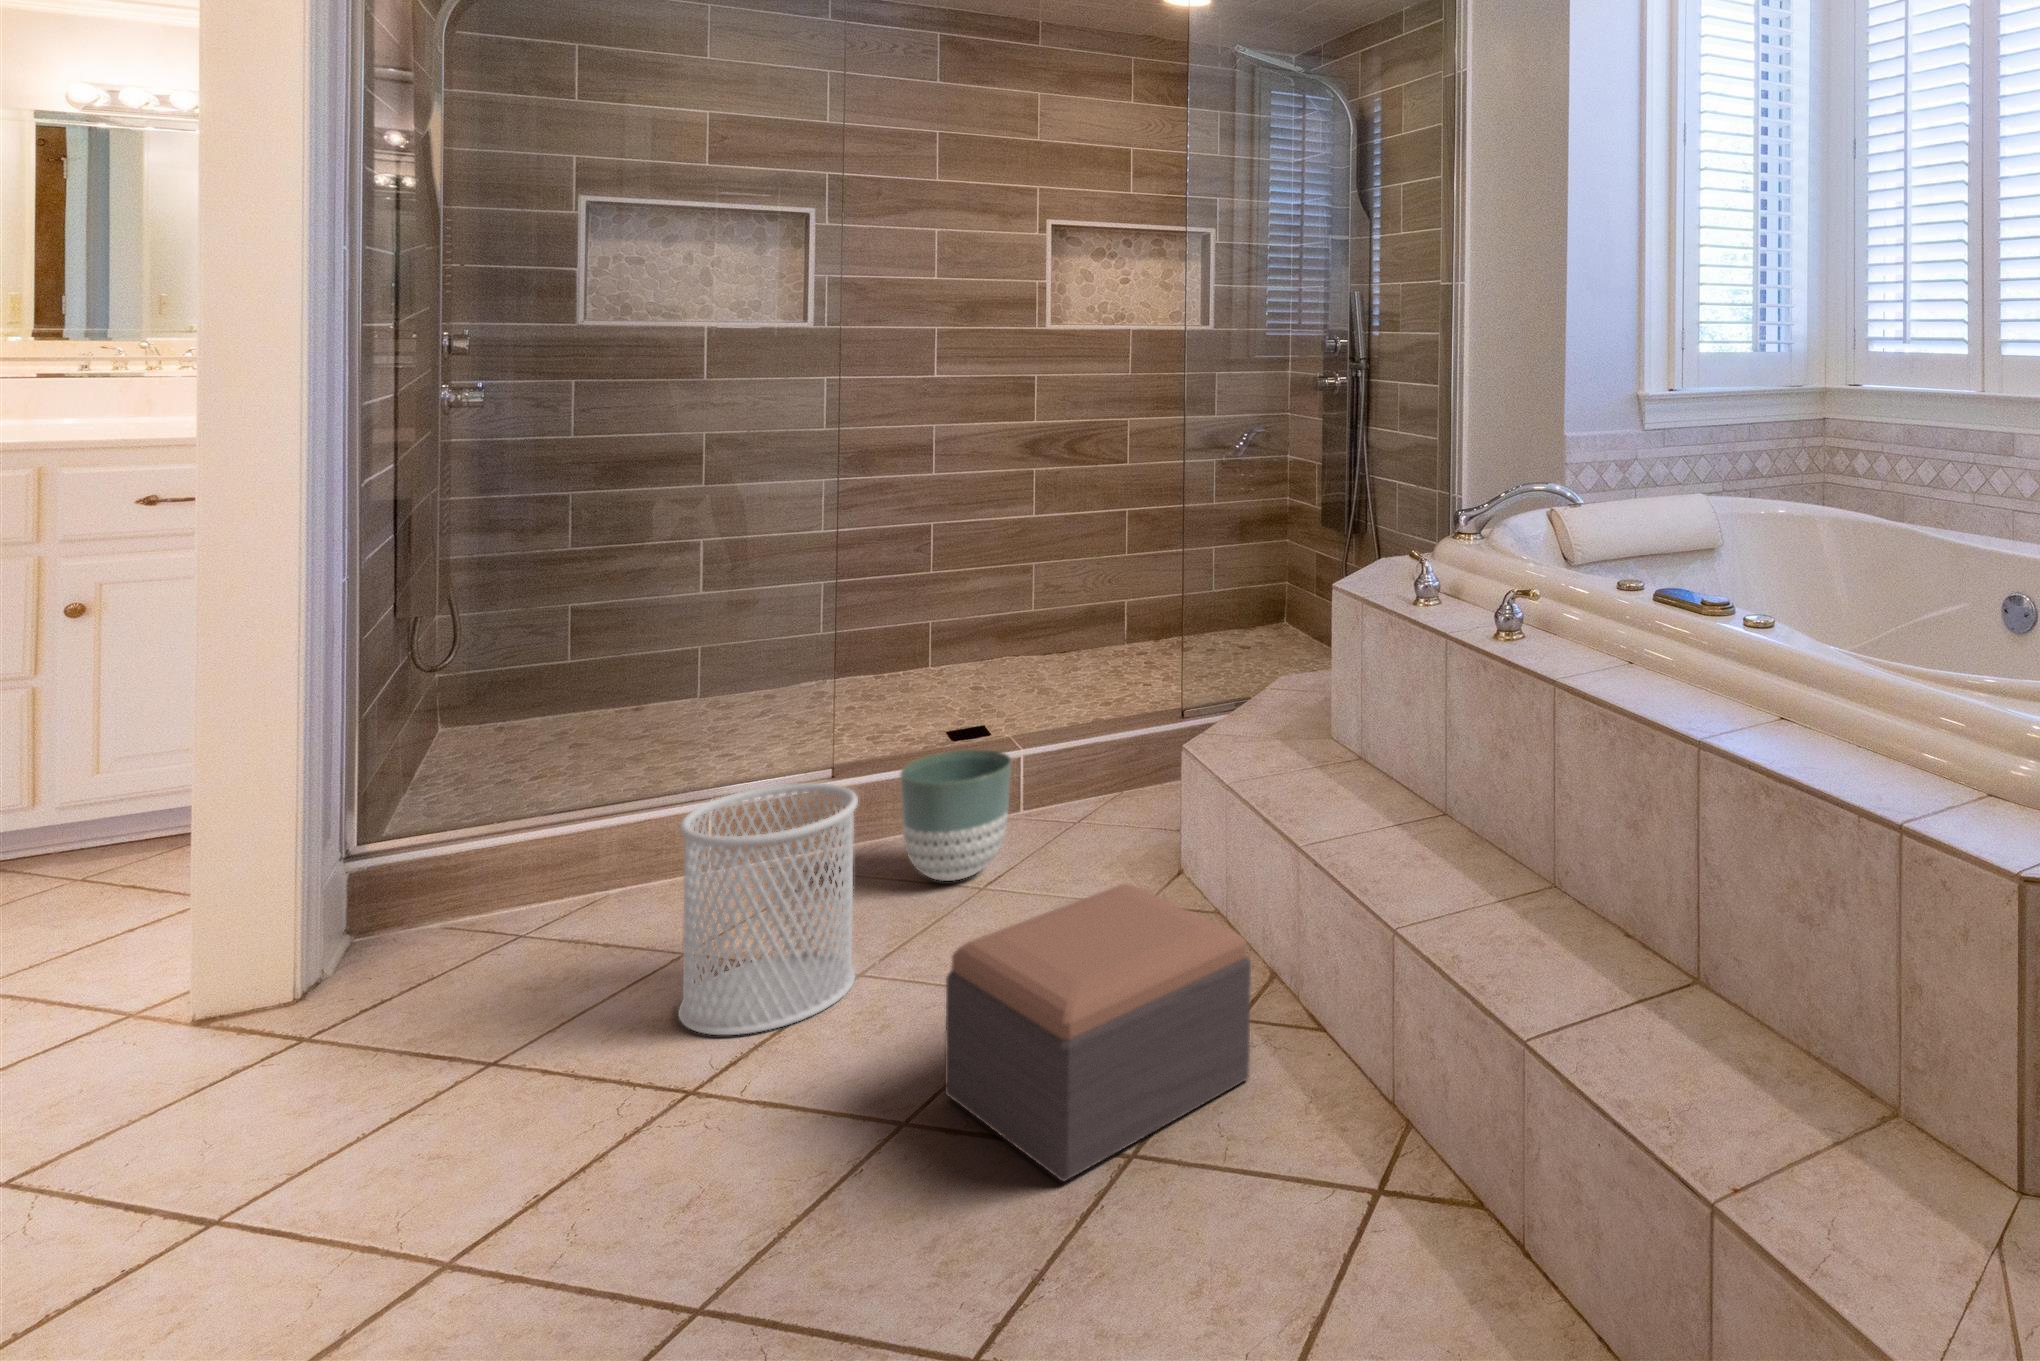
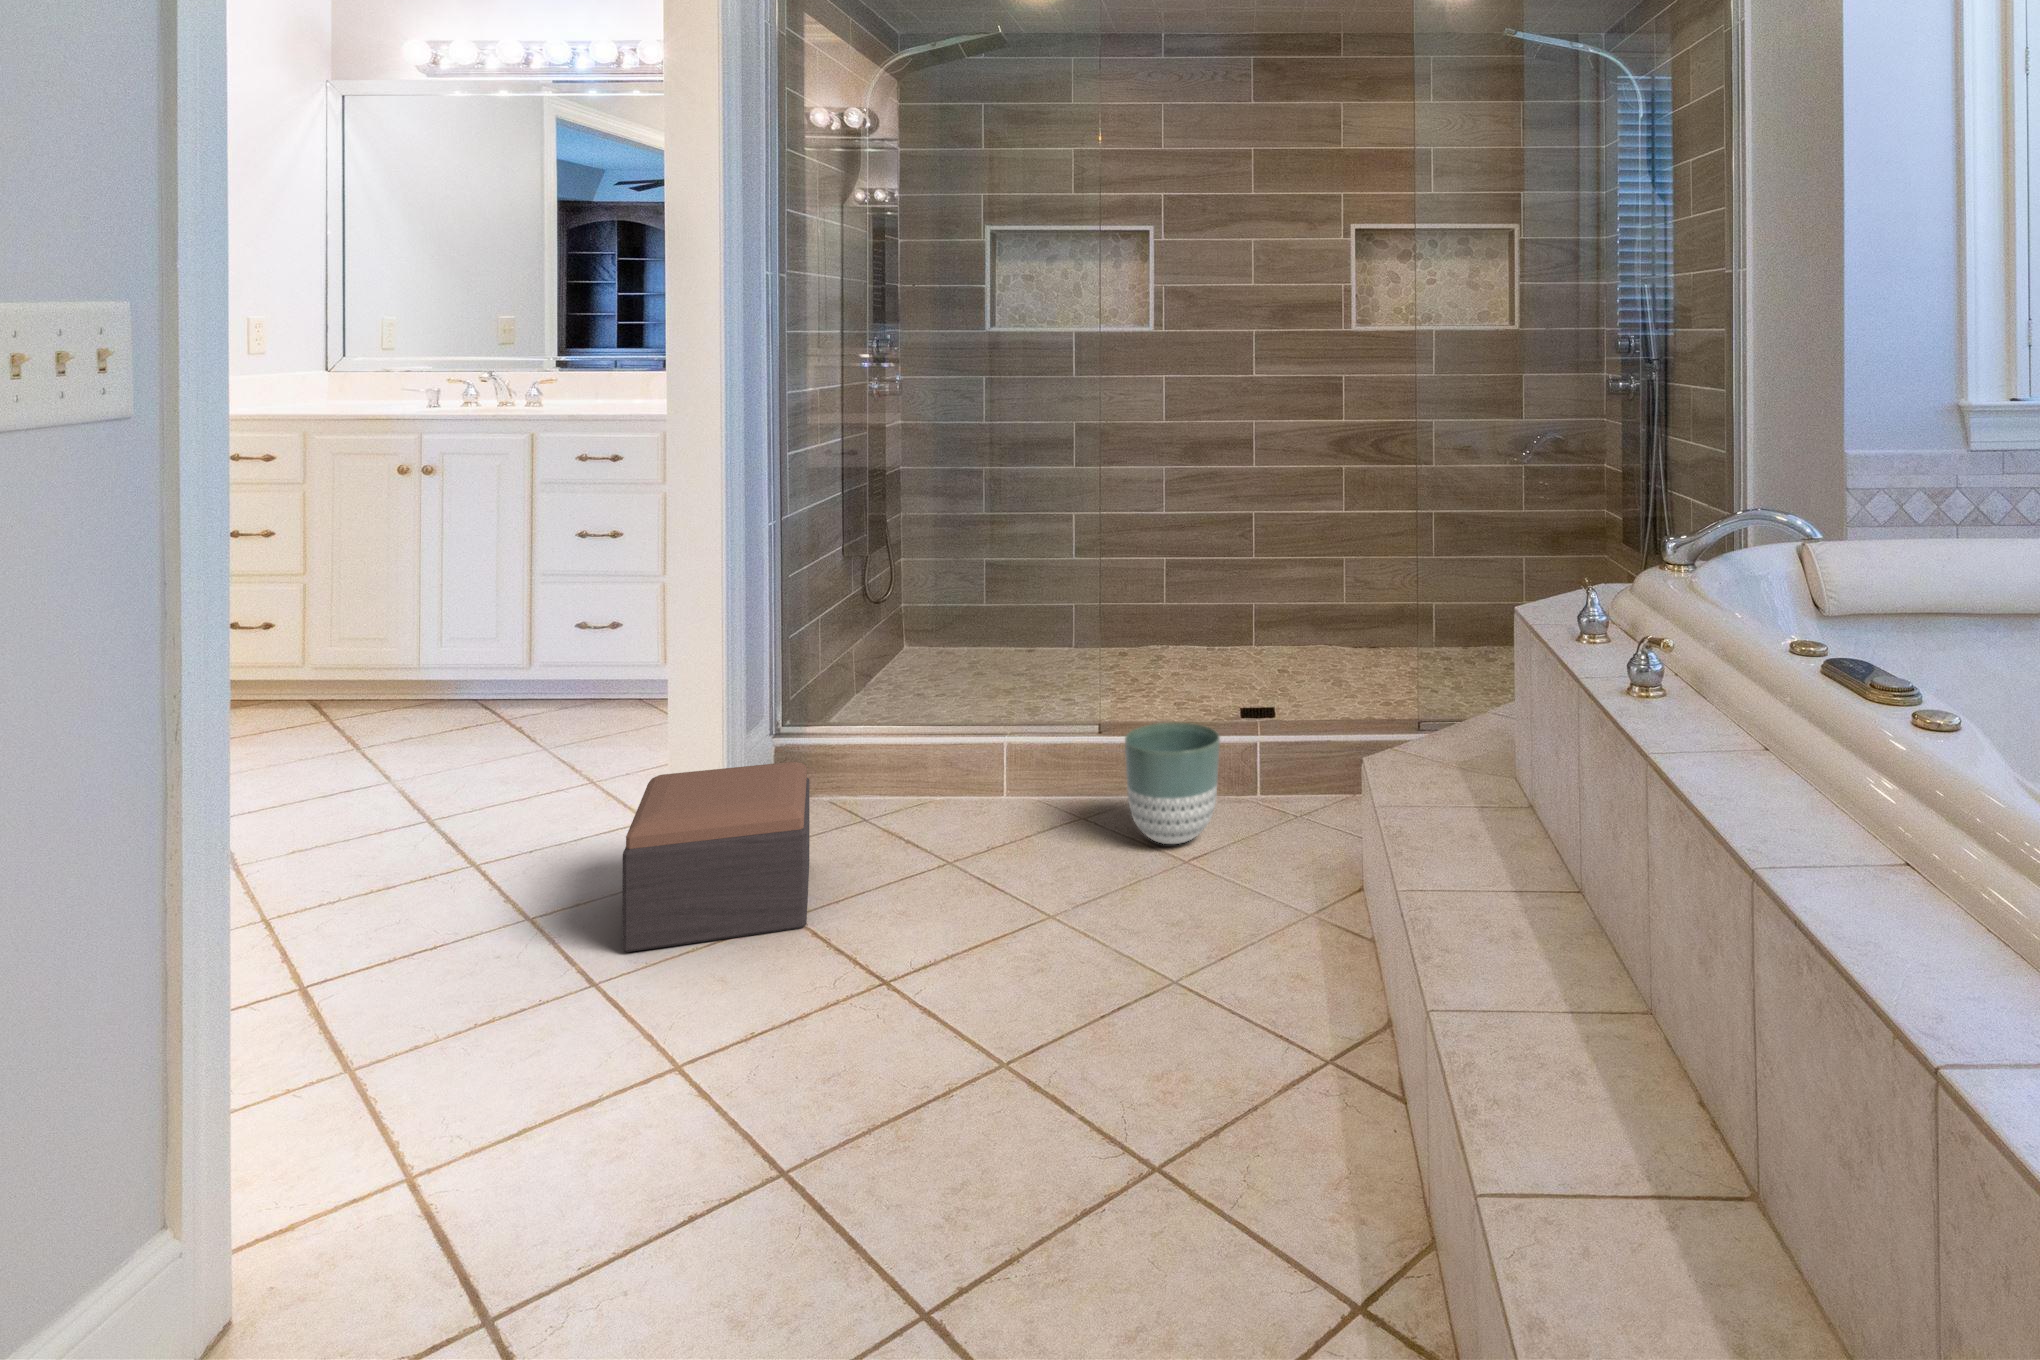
wastebasket: present [678,783,858,1035] -> none [913,729,1050,943]
footstool: present [945,884,1251,1181] -> present [622,762,810,952]

